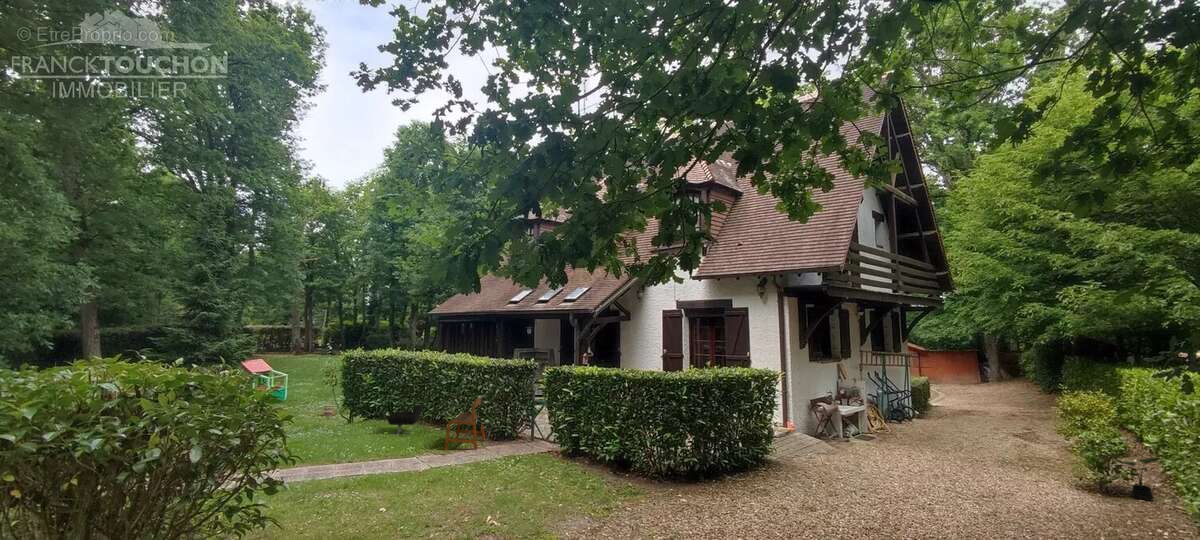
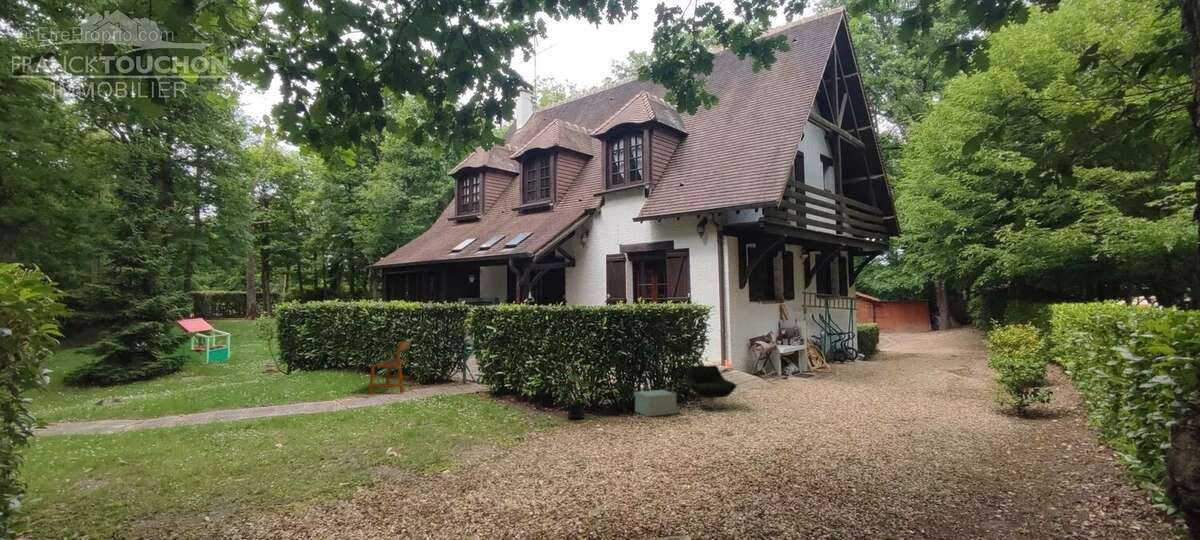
lounge chair: present [388,403,424,435] -> present [686,365,737,412]
storage box: none [712,457,753,485] -> present [635,390,677,416]
potted plant: present [1122,458,1160,501] -> present [568,374,592,419]

